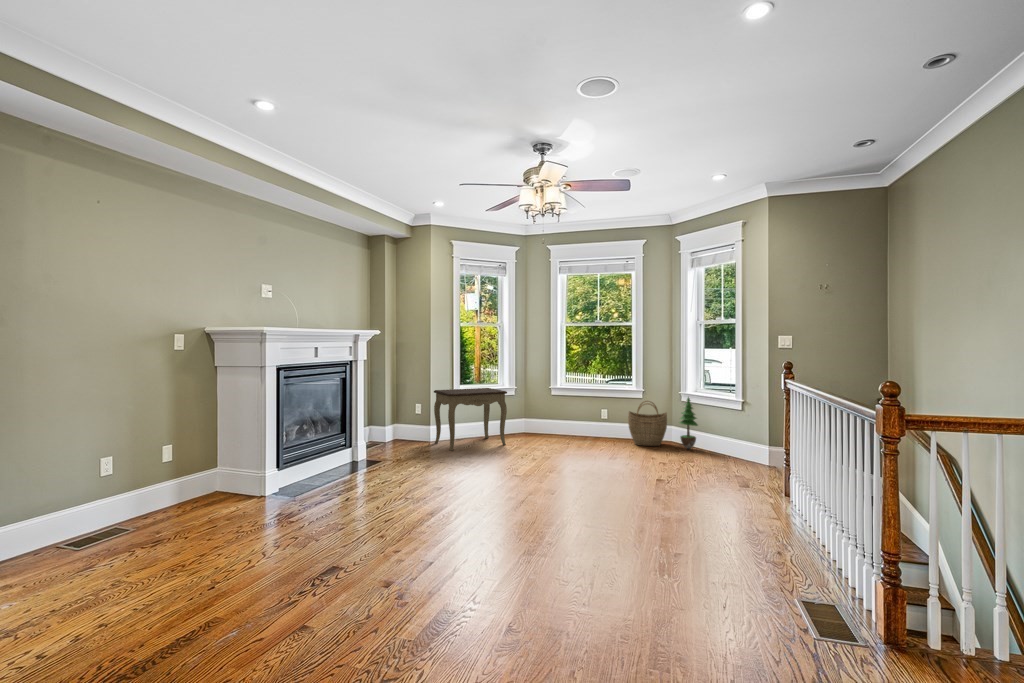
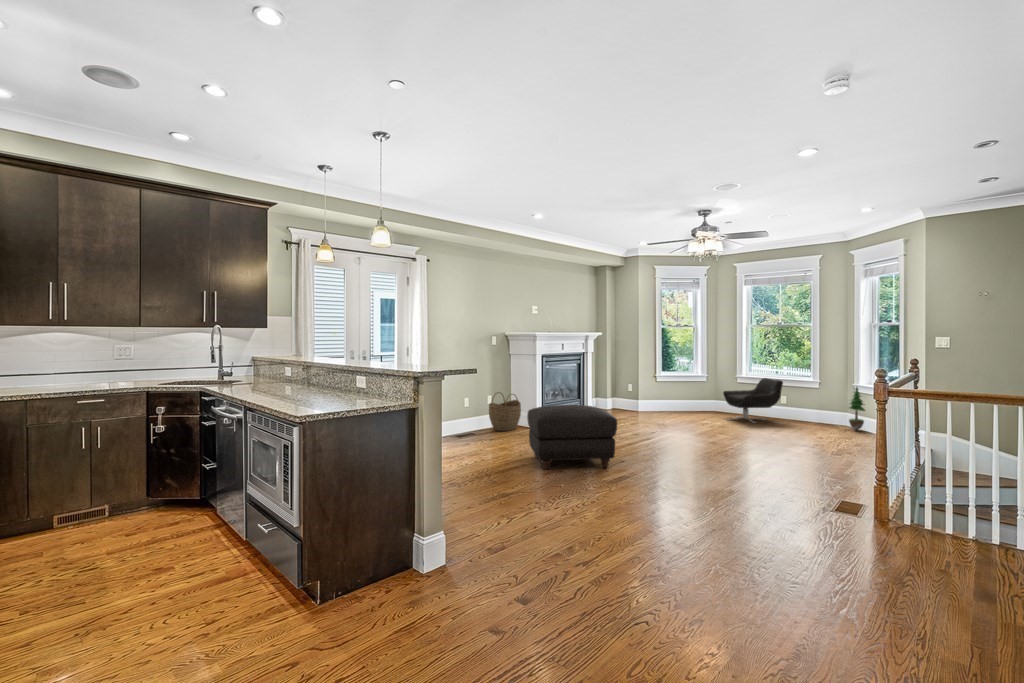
side table: present [434,388,507,451] -> none [641,375,697,417]
lounge chair: none [537,389,608,448] -> present [723,378,783,423]
woven basket: present [628,401,667,446] -> present [489,392,521,431]
ottoman: none [227,463,415,624] -> present [527,405,617,469]

